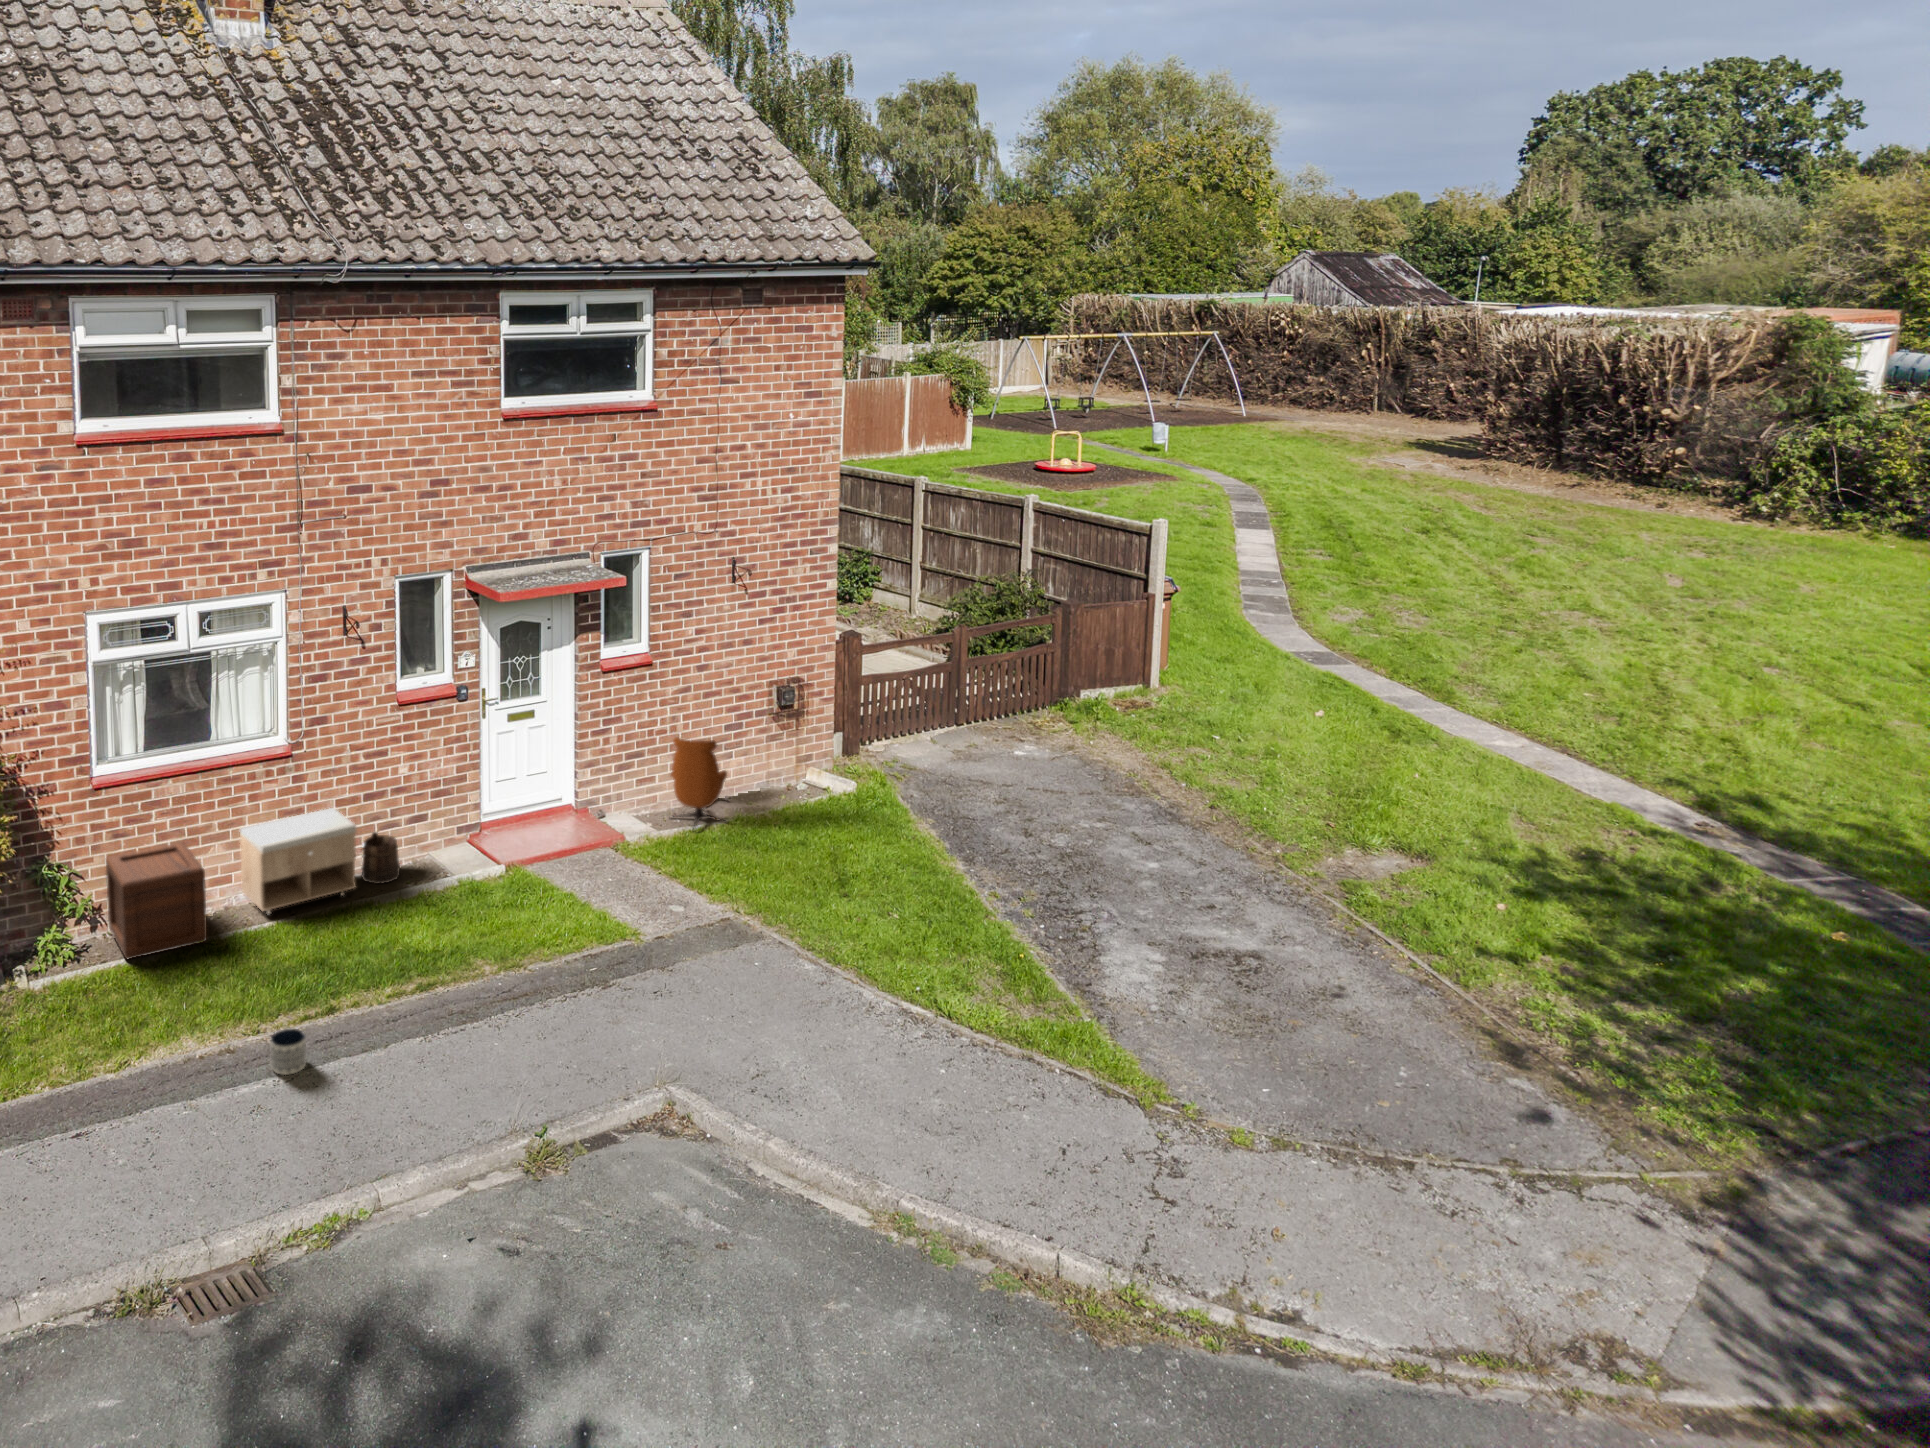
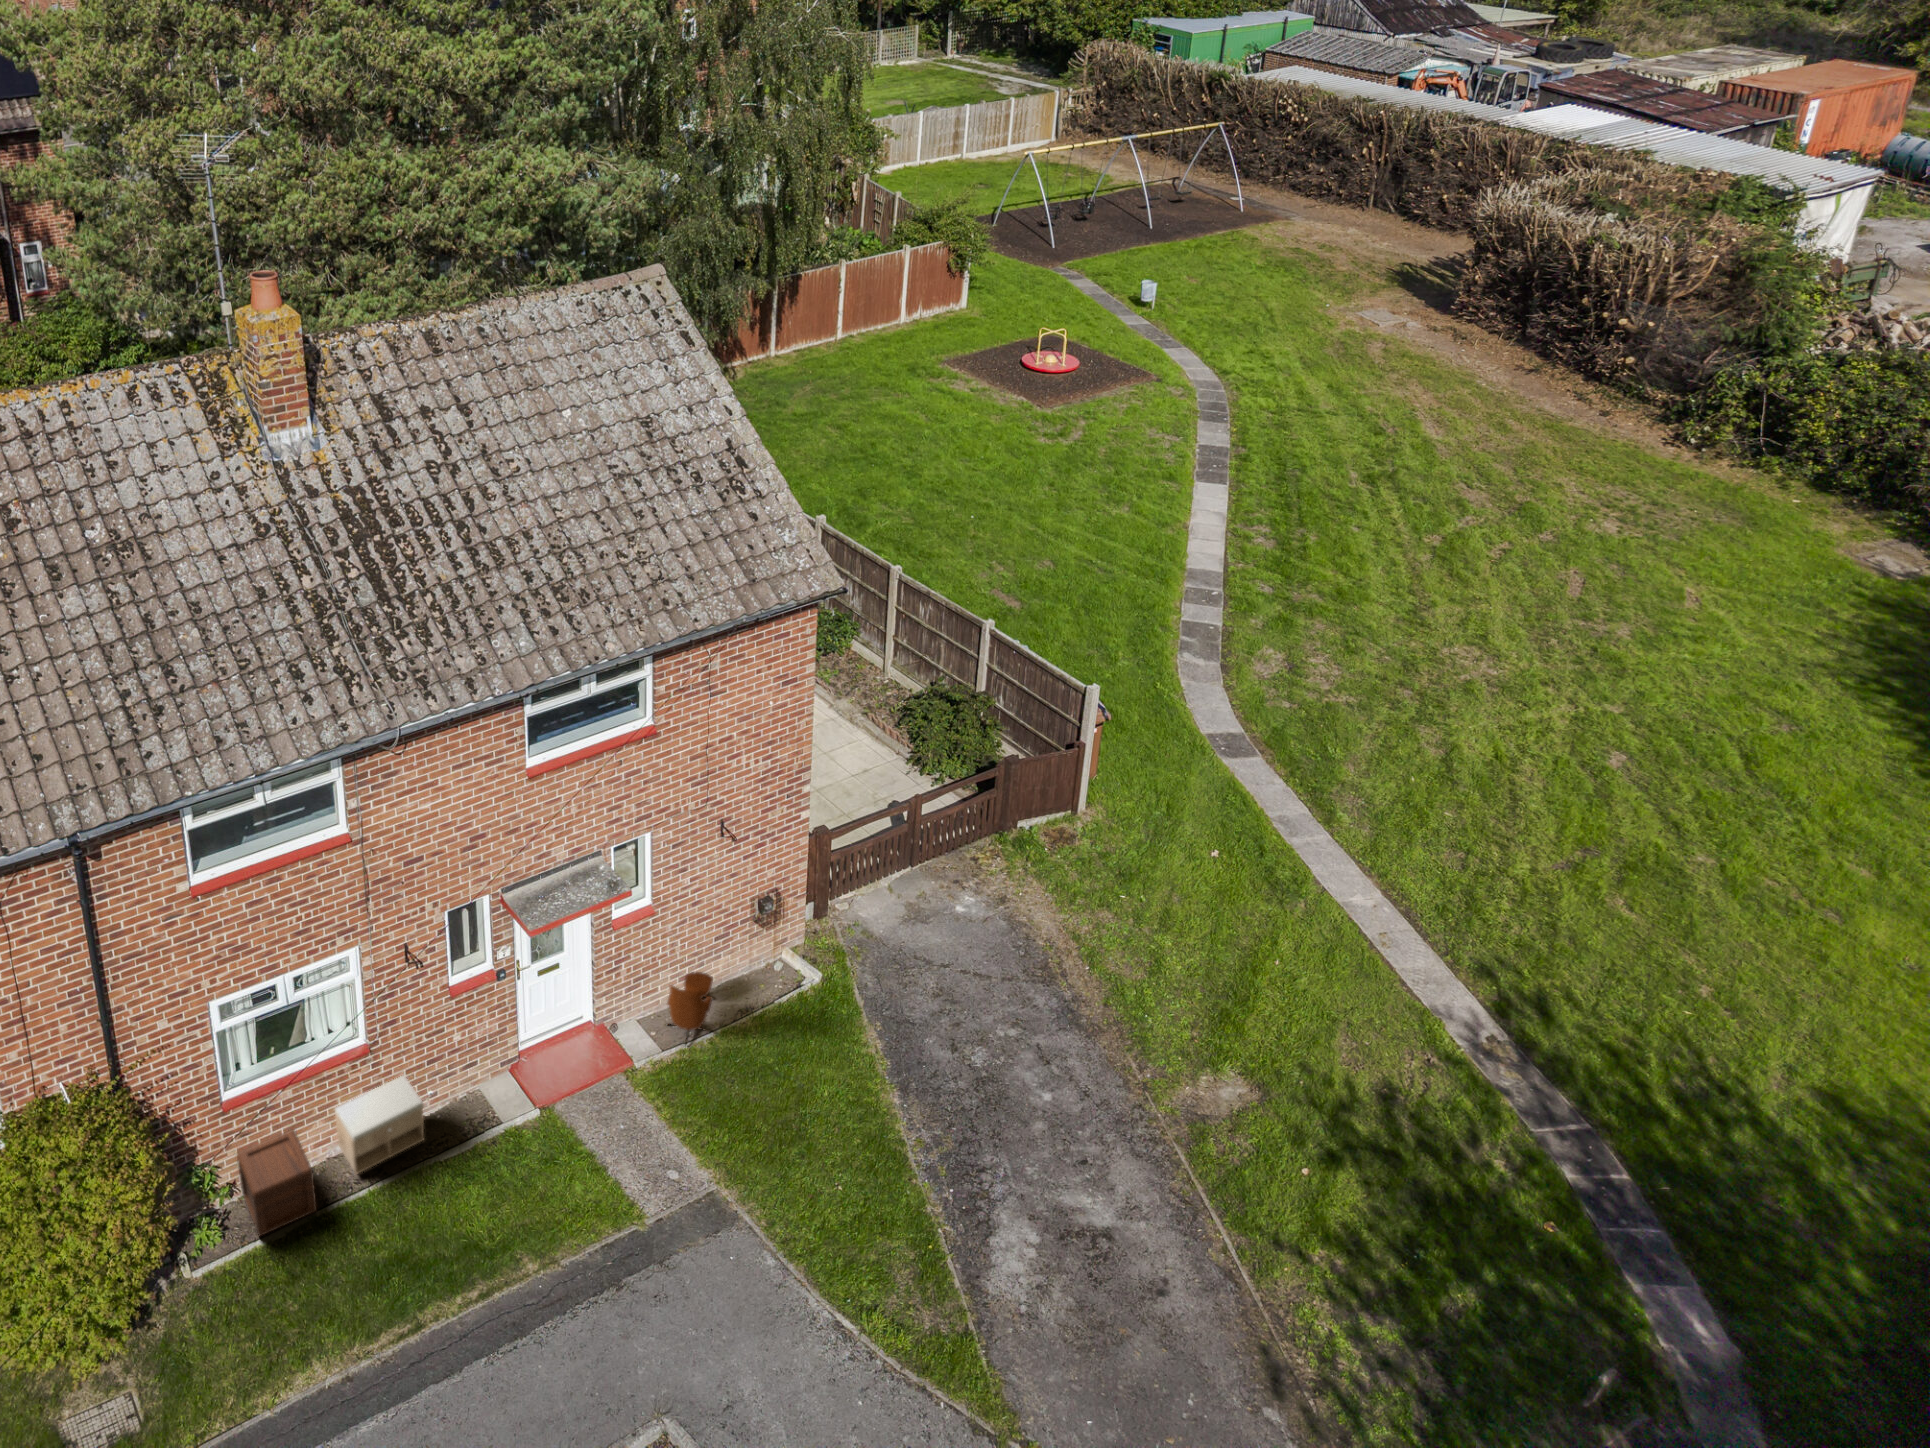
bucket: present [361,832,400,884] -> none [428,1083,457,1127]
planter: present [270,1029,306,1075] -> none [375,1346,401,1384]

